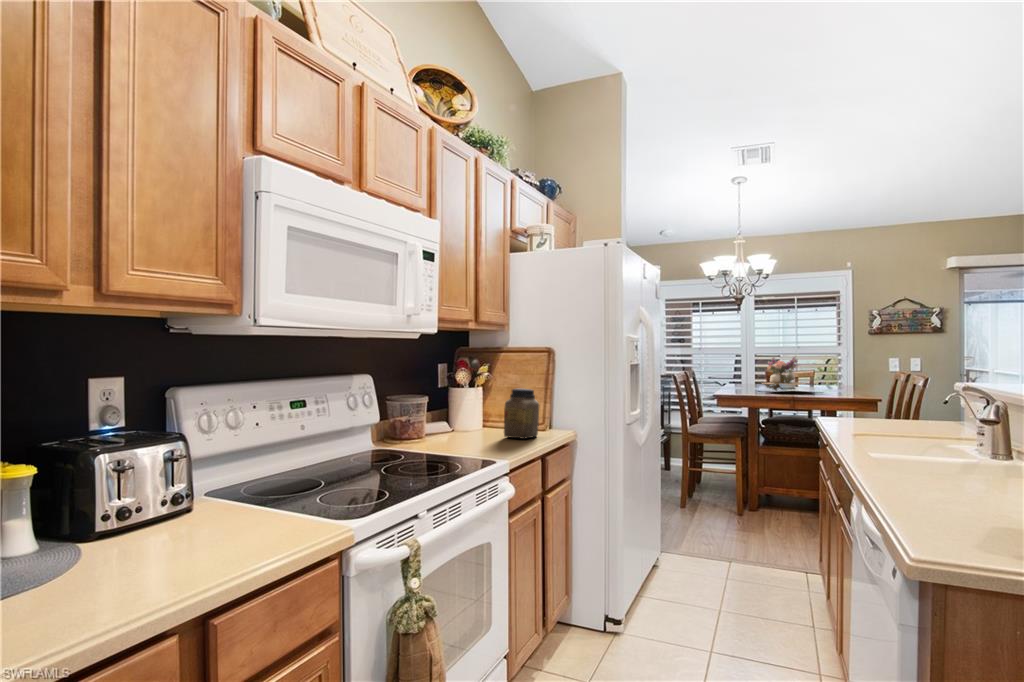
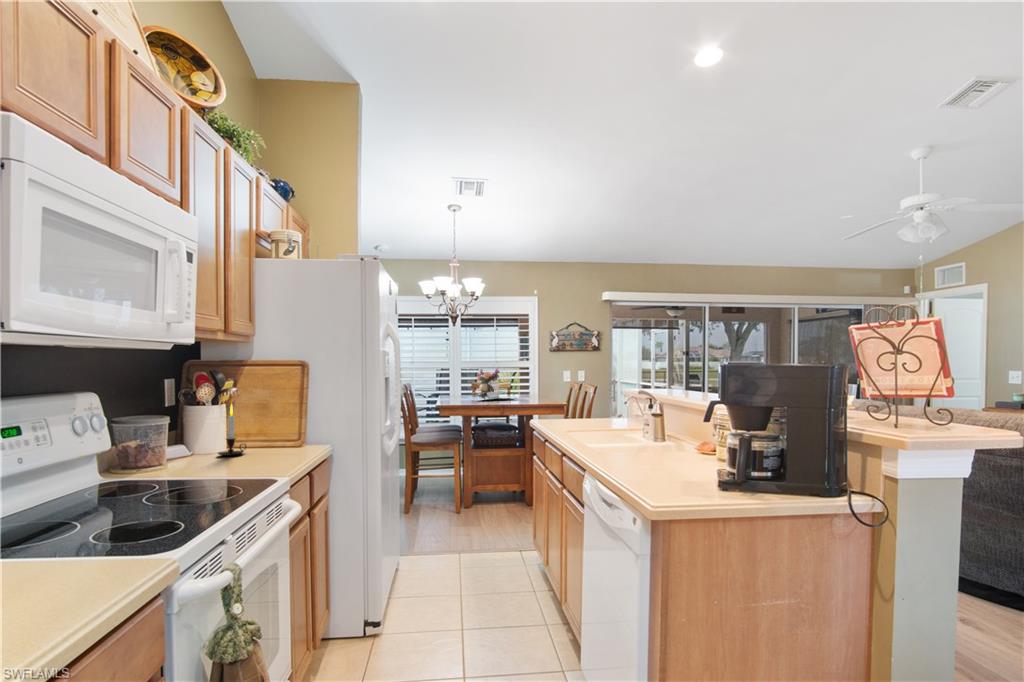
candle: none [470,386,495,433] -> present [218,404,247,456]
jar: present [504,389,539,439] -> none [264,403,303,456]

